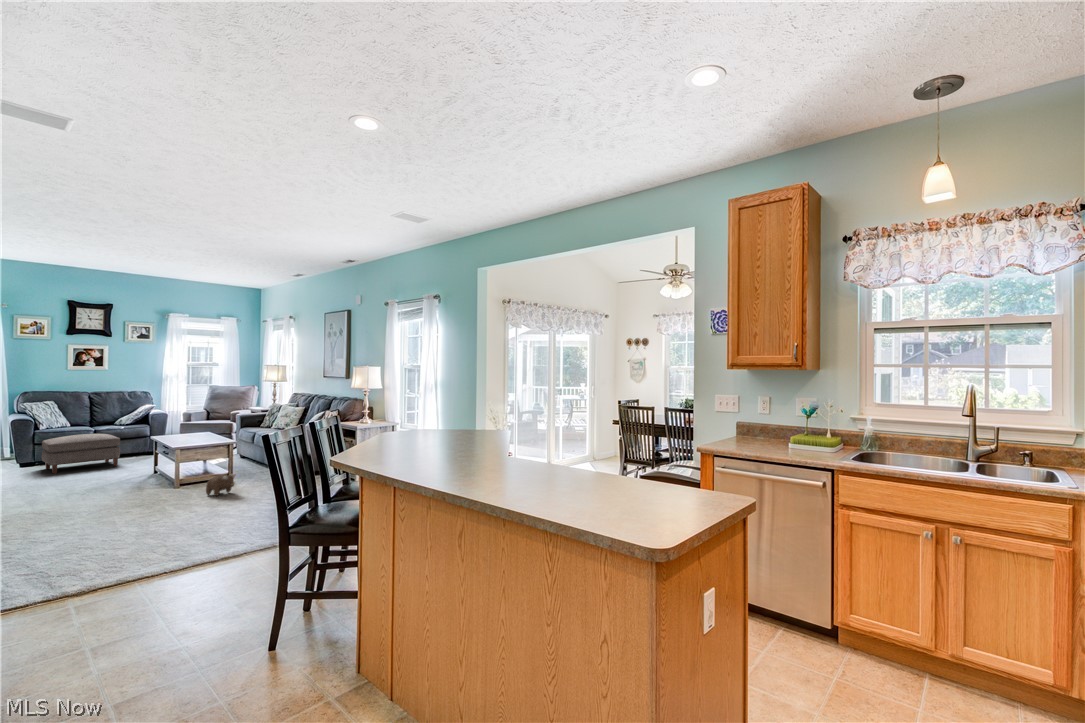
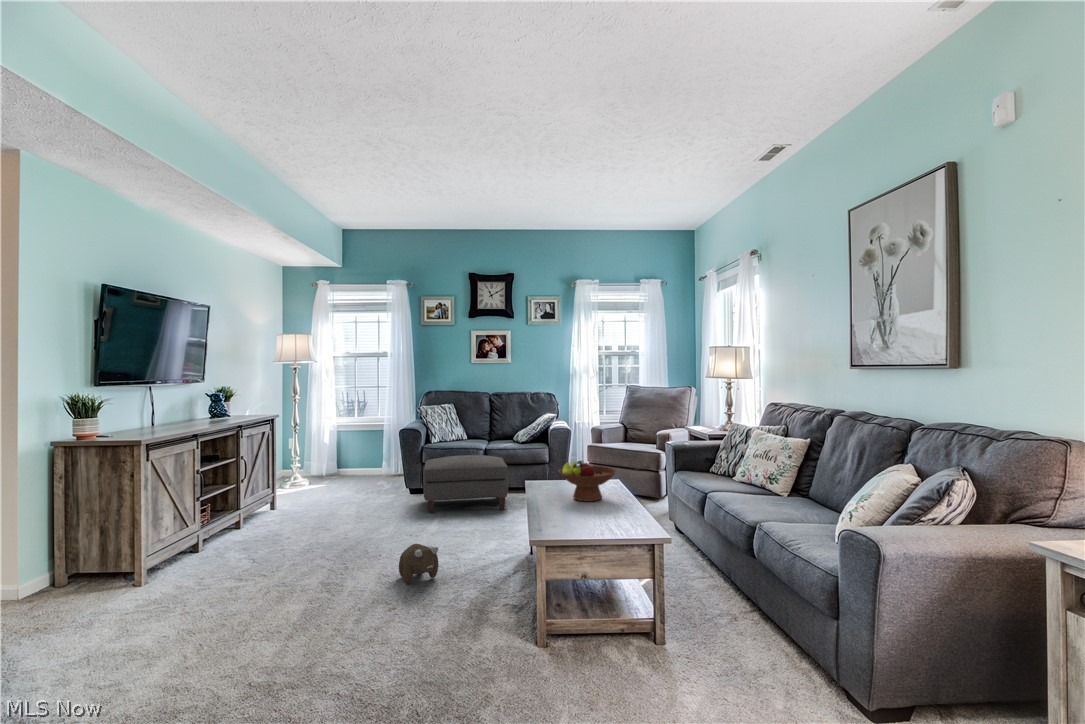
fruit bowl: none [173,423,207,442] -> present [558,460,616,501]
plush toy: present [206,474,236,496] -> present [399,544,438,584]

